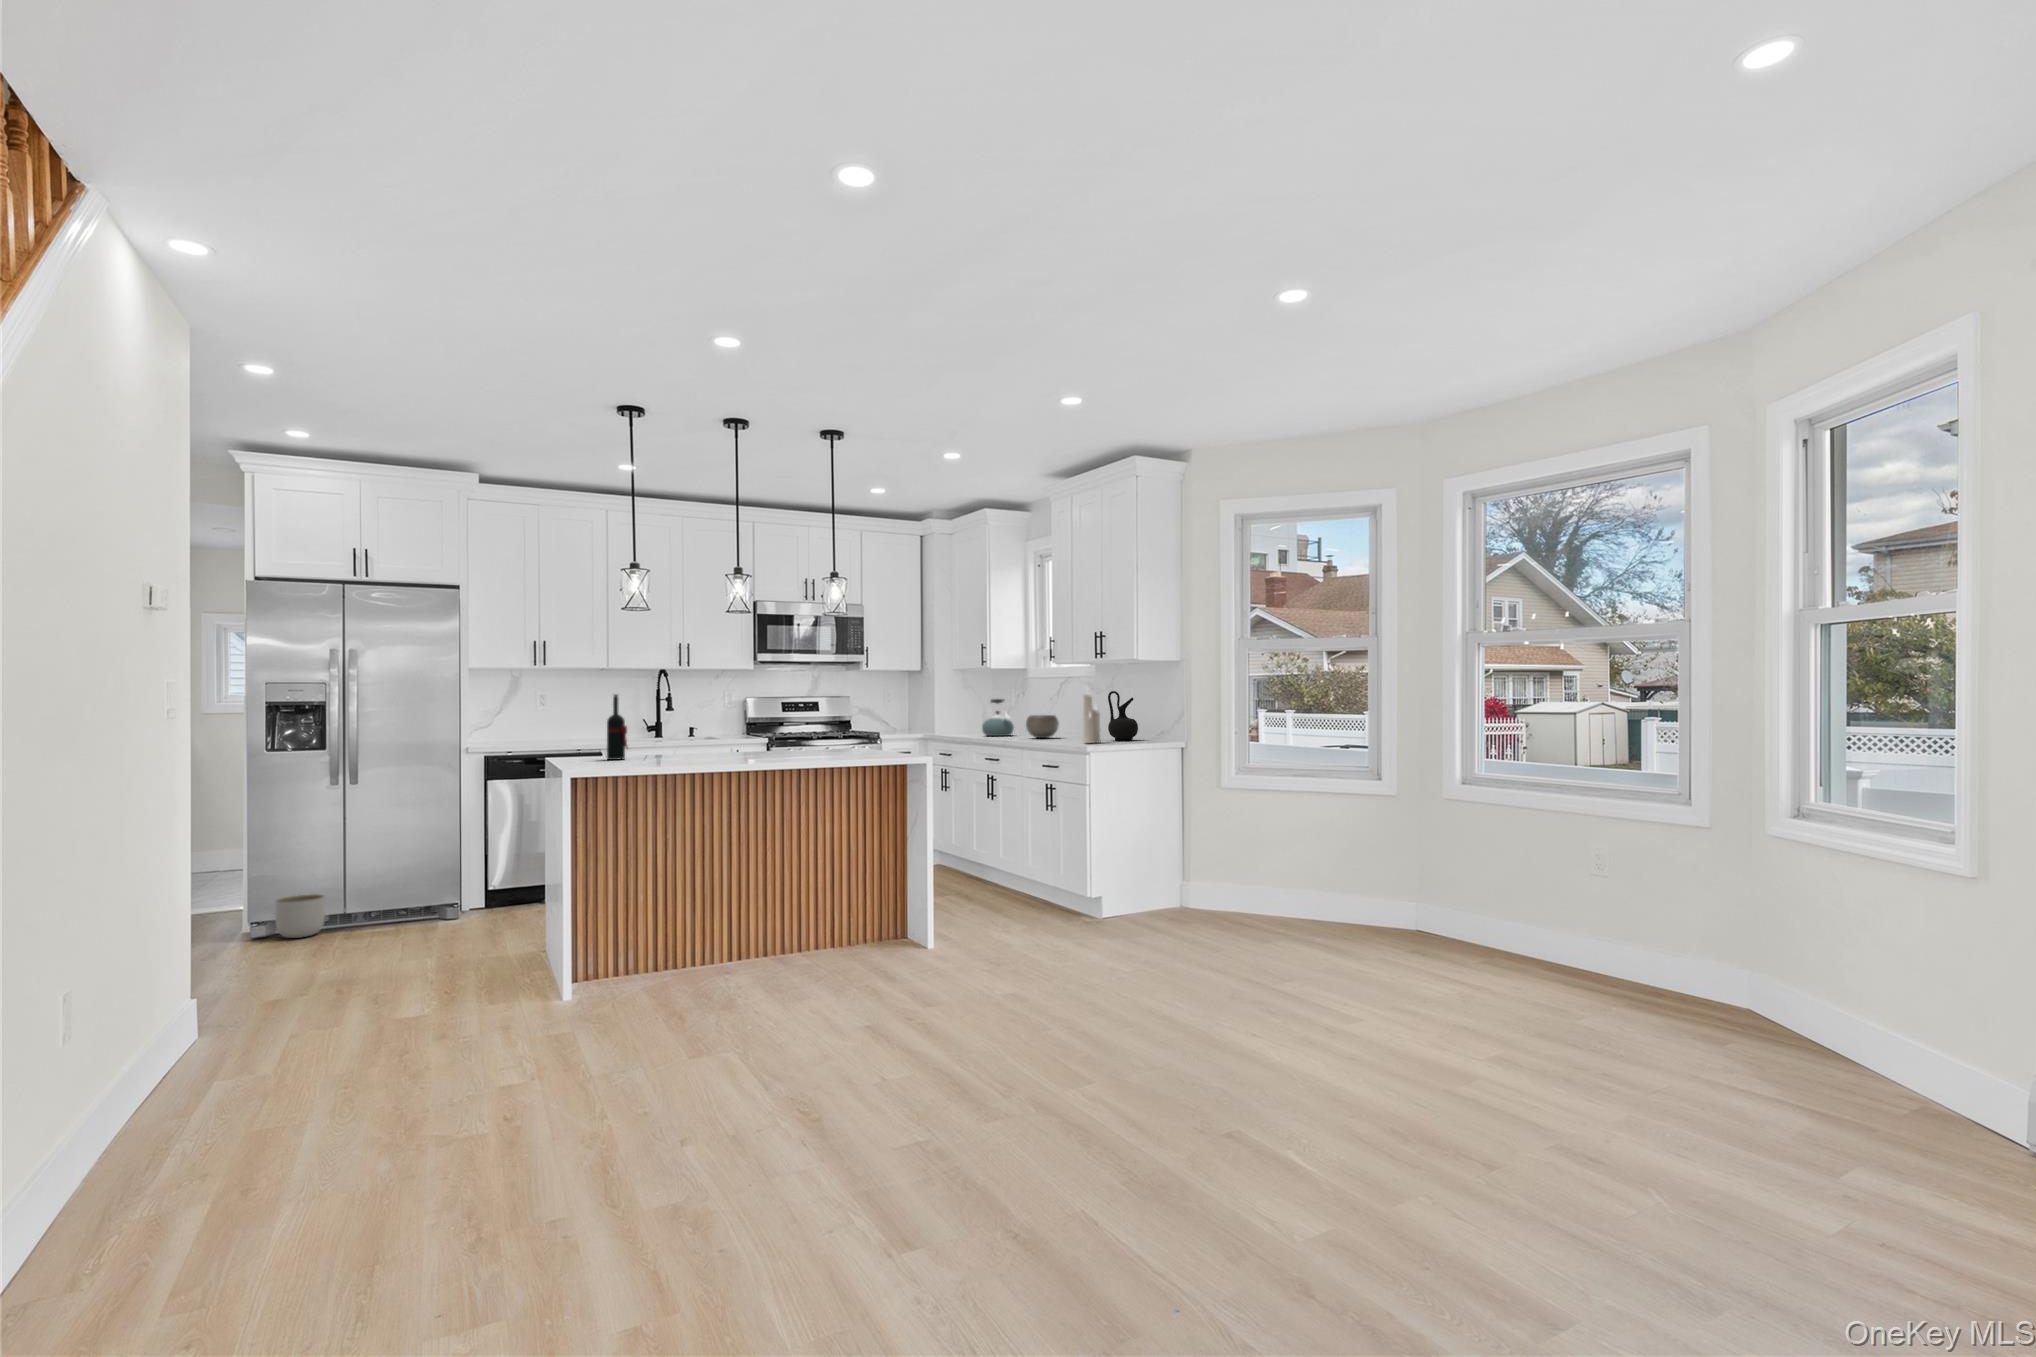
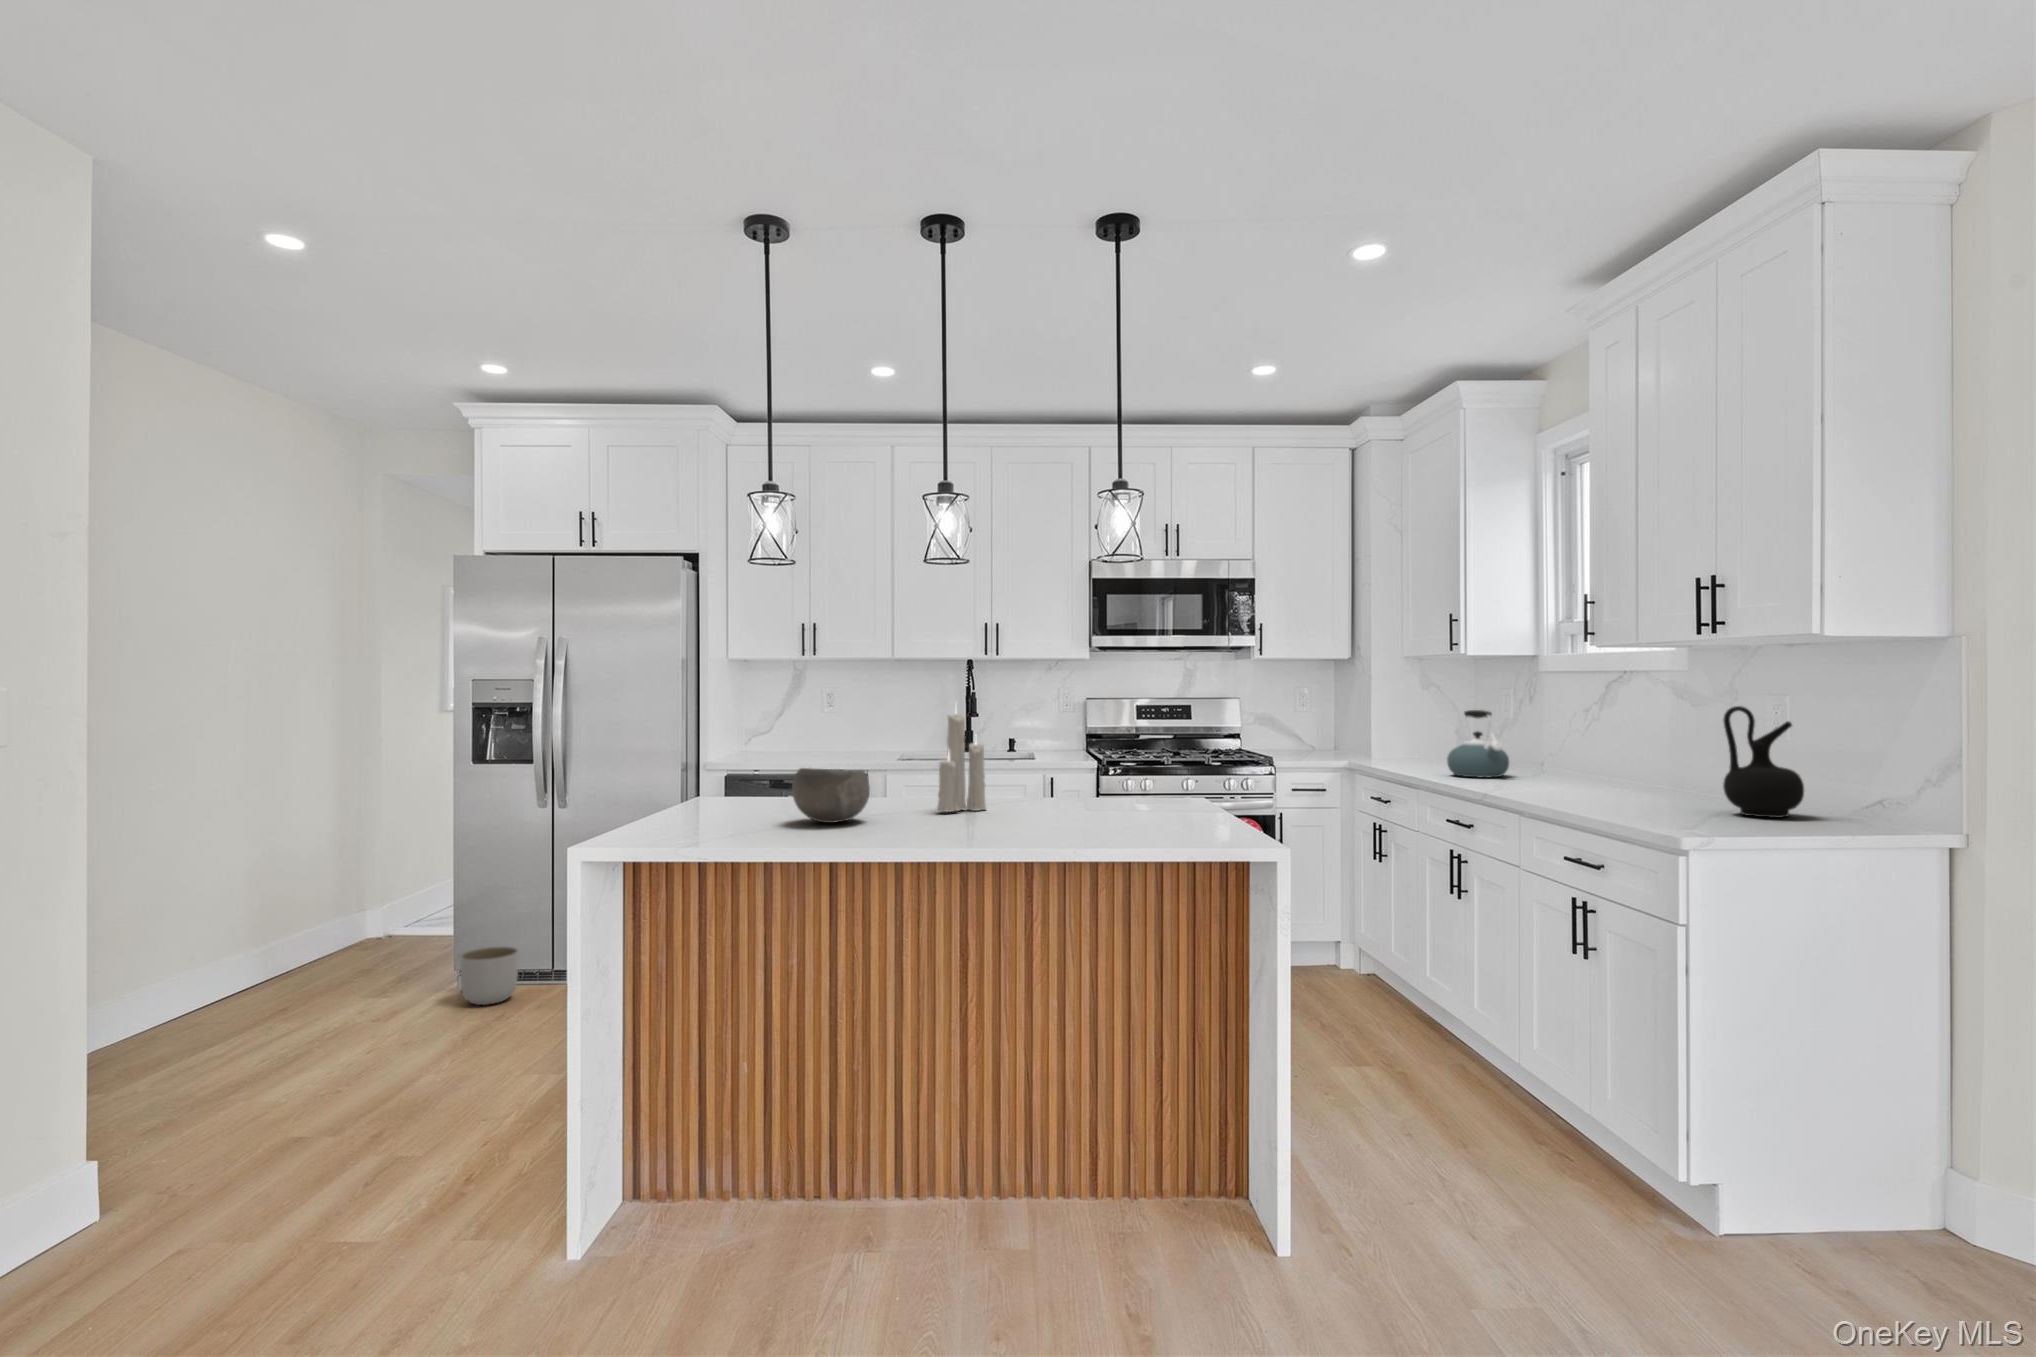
wine bottle: present [607,694,628,760] -> none [734,704,765,815]
candle: present [1083,694,1100,743] -> present [937,713,986,812]
bowl: present [1026,715,1059,738] -> present [792,768,870,823]

